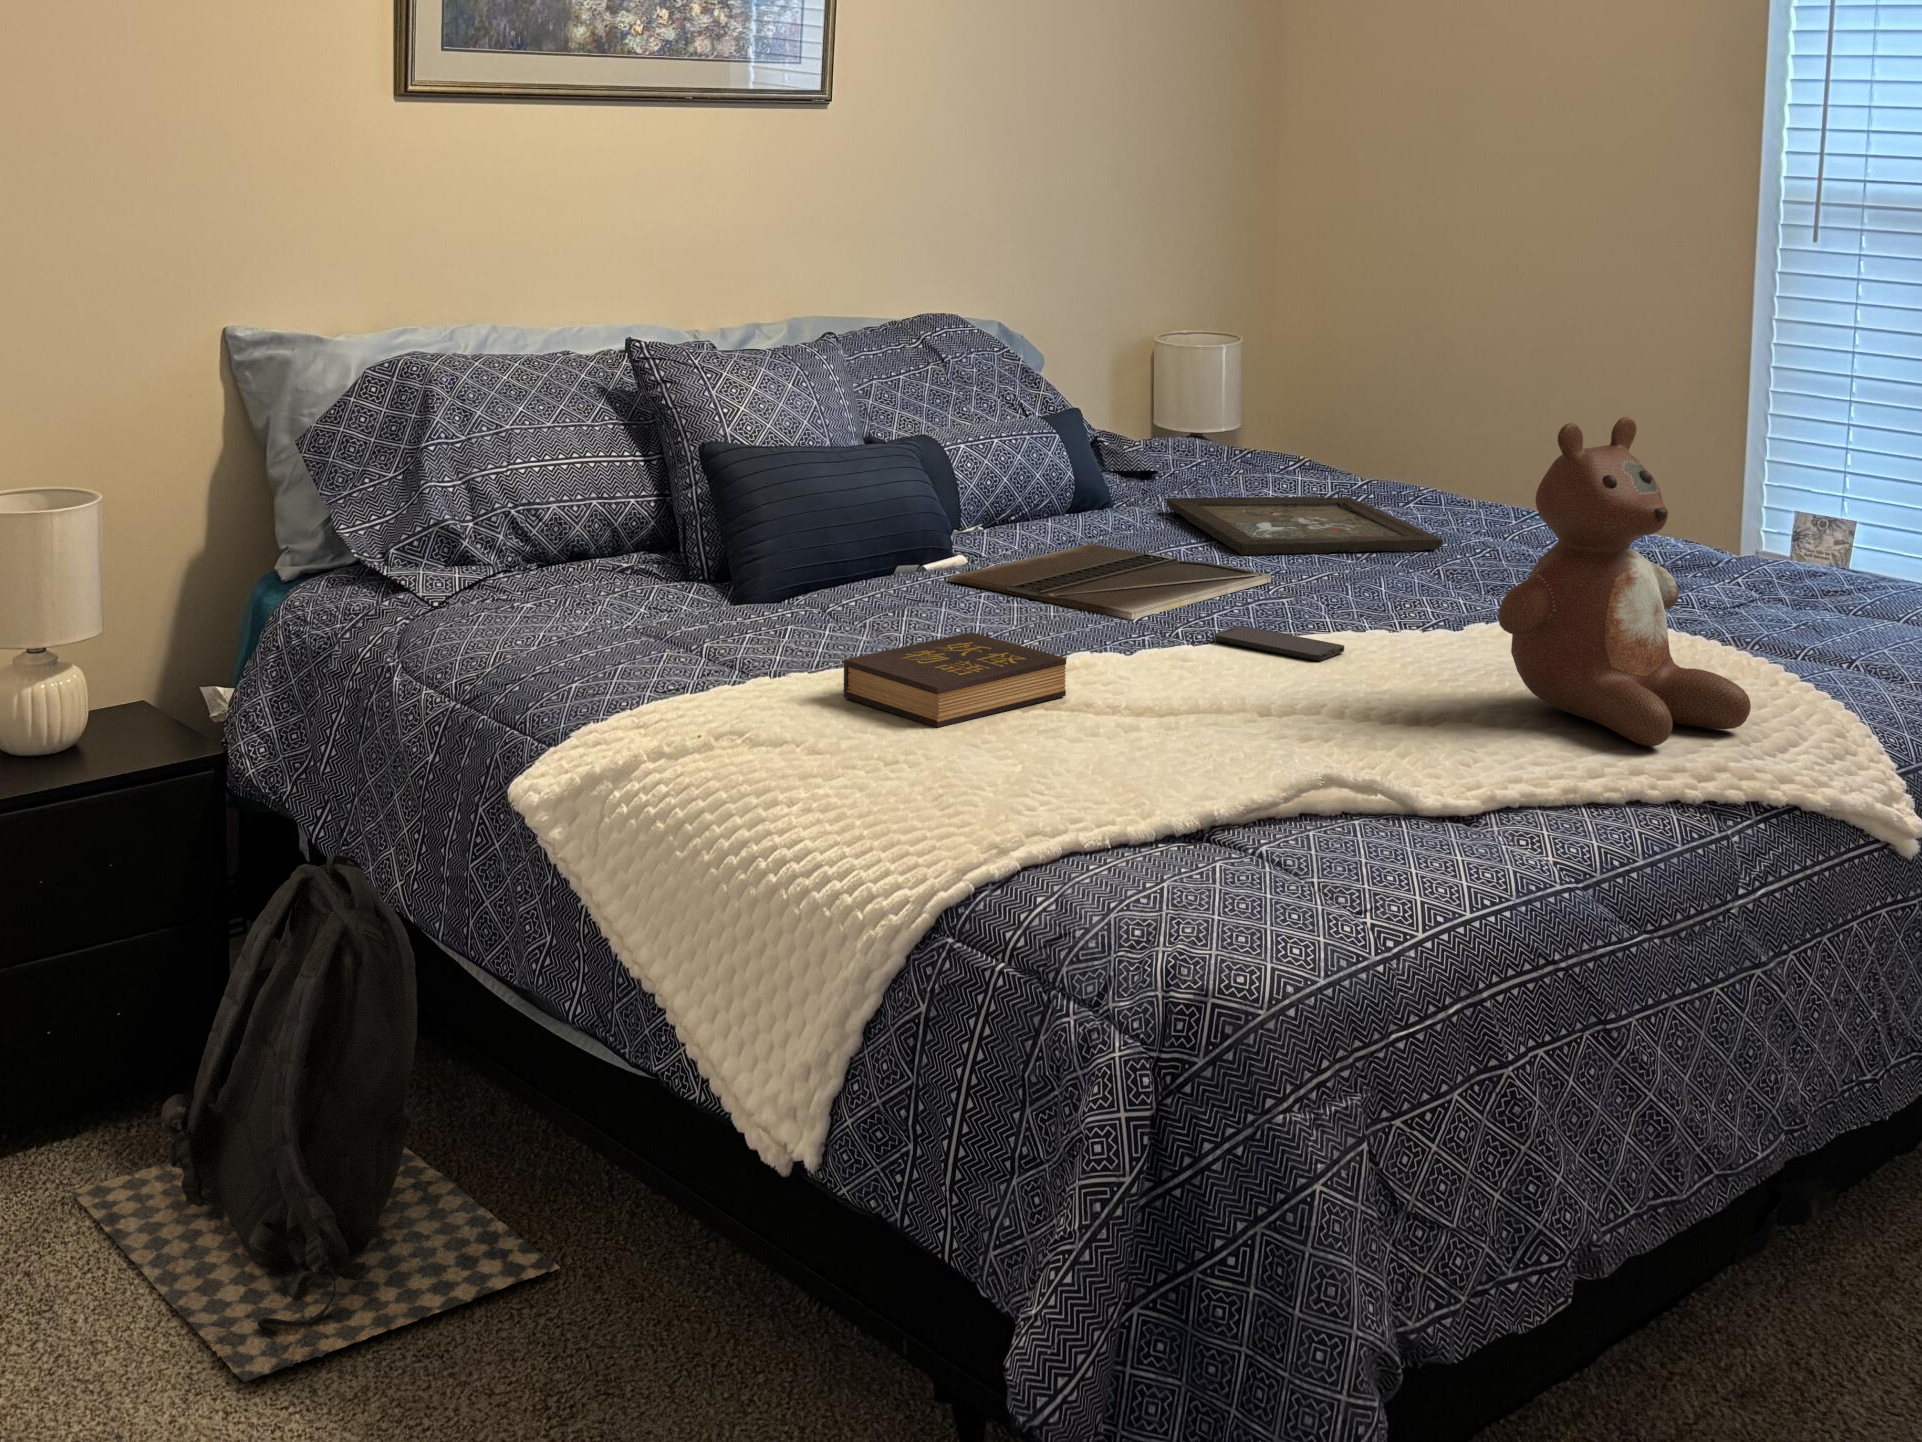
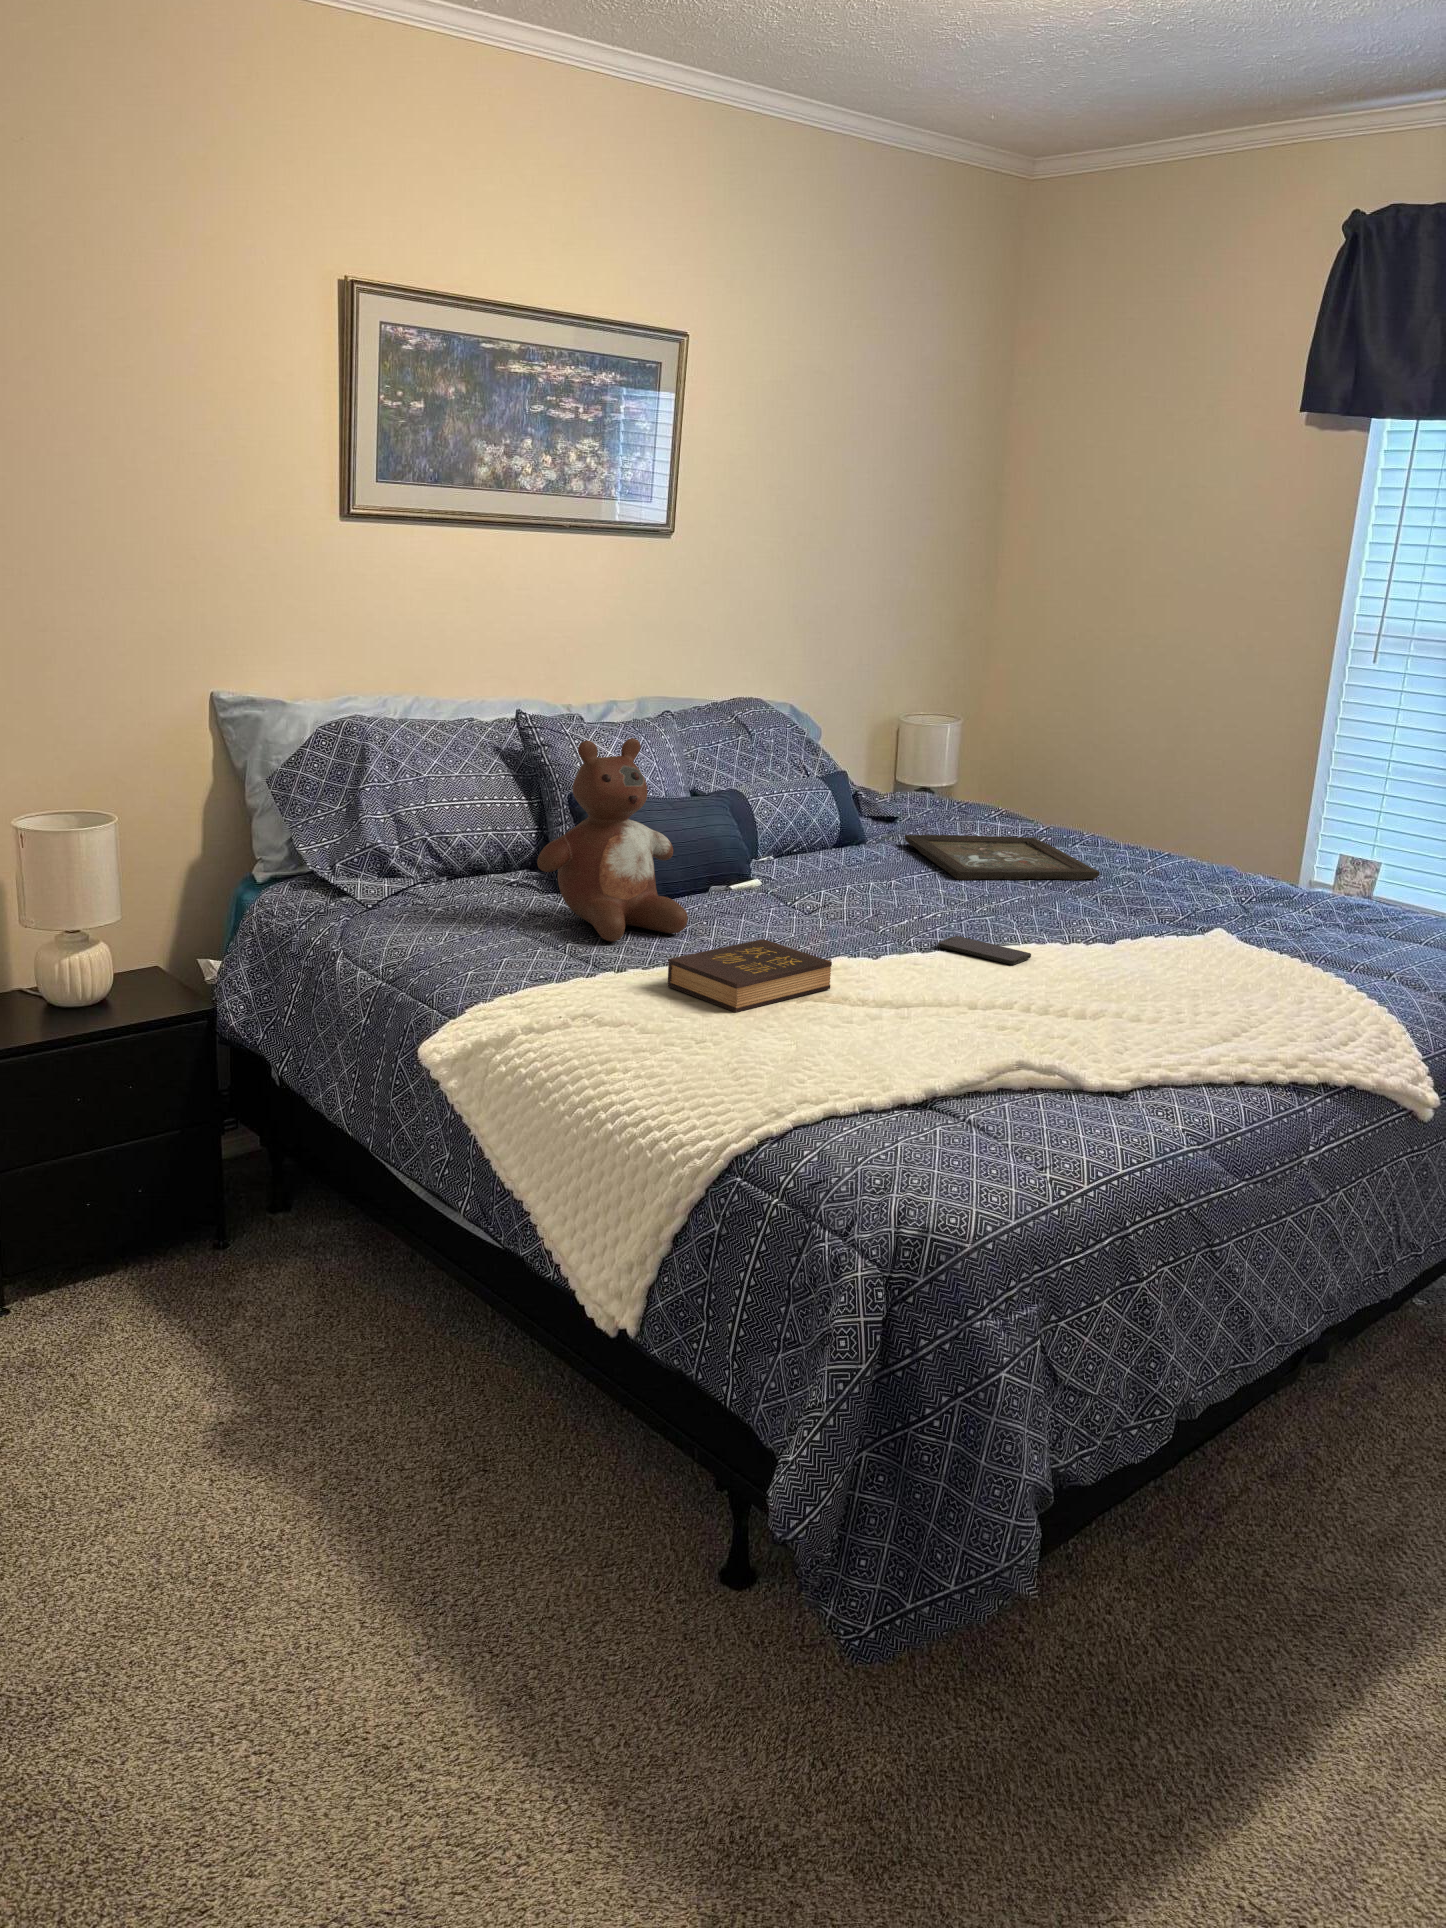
stuffed bear: present [1498,417,1751,746] -> present [537,738,688,941]
laptop: present [948,544,1271,620] -> none [747,868,979,929]
backpack: present [70,854,560,1382] -> none [104,1087,455,1462]

